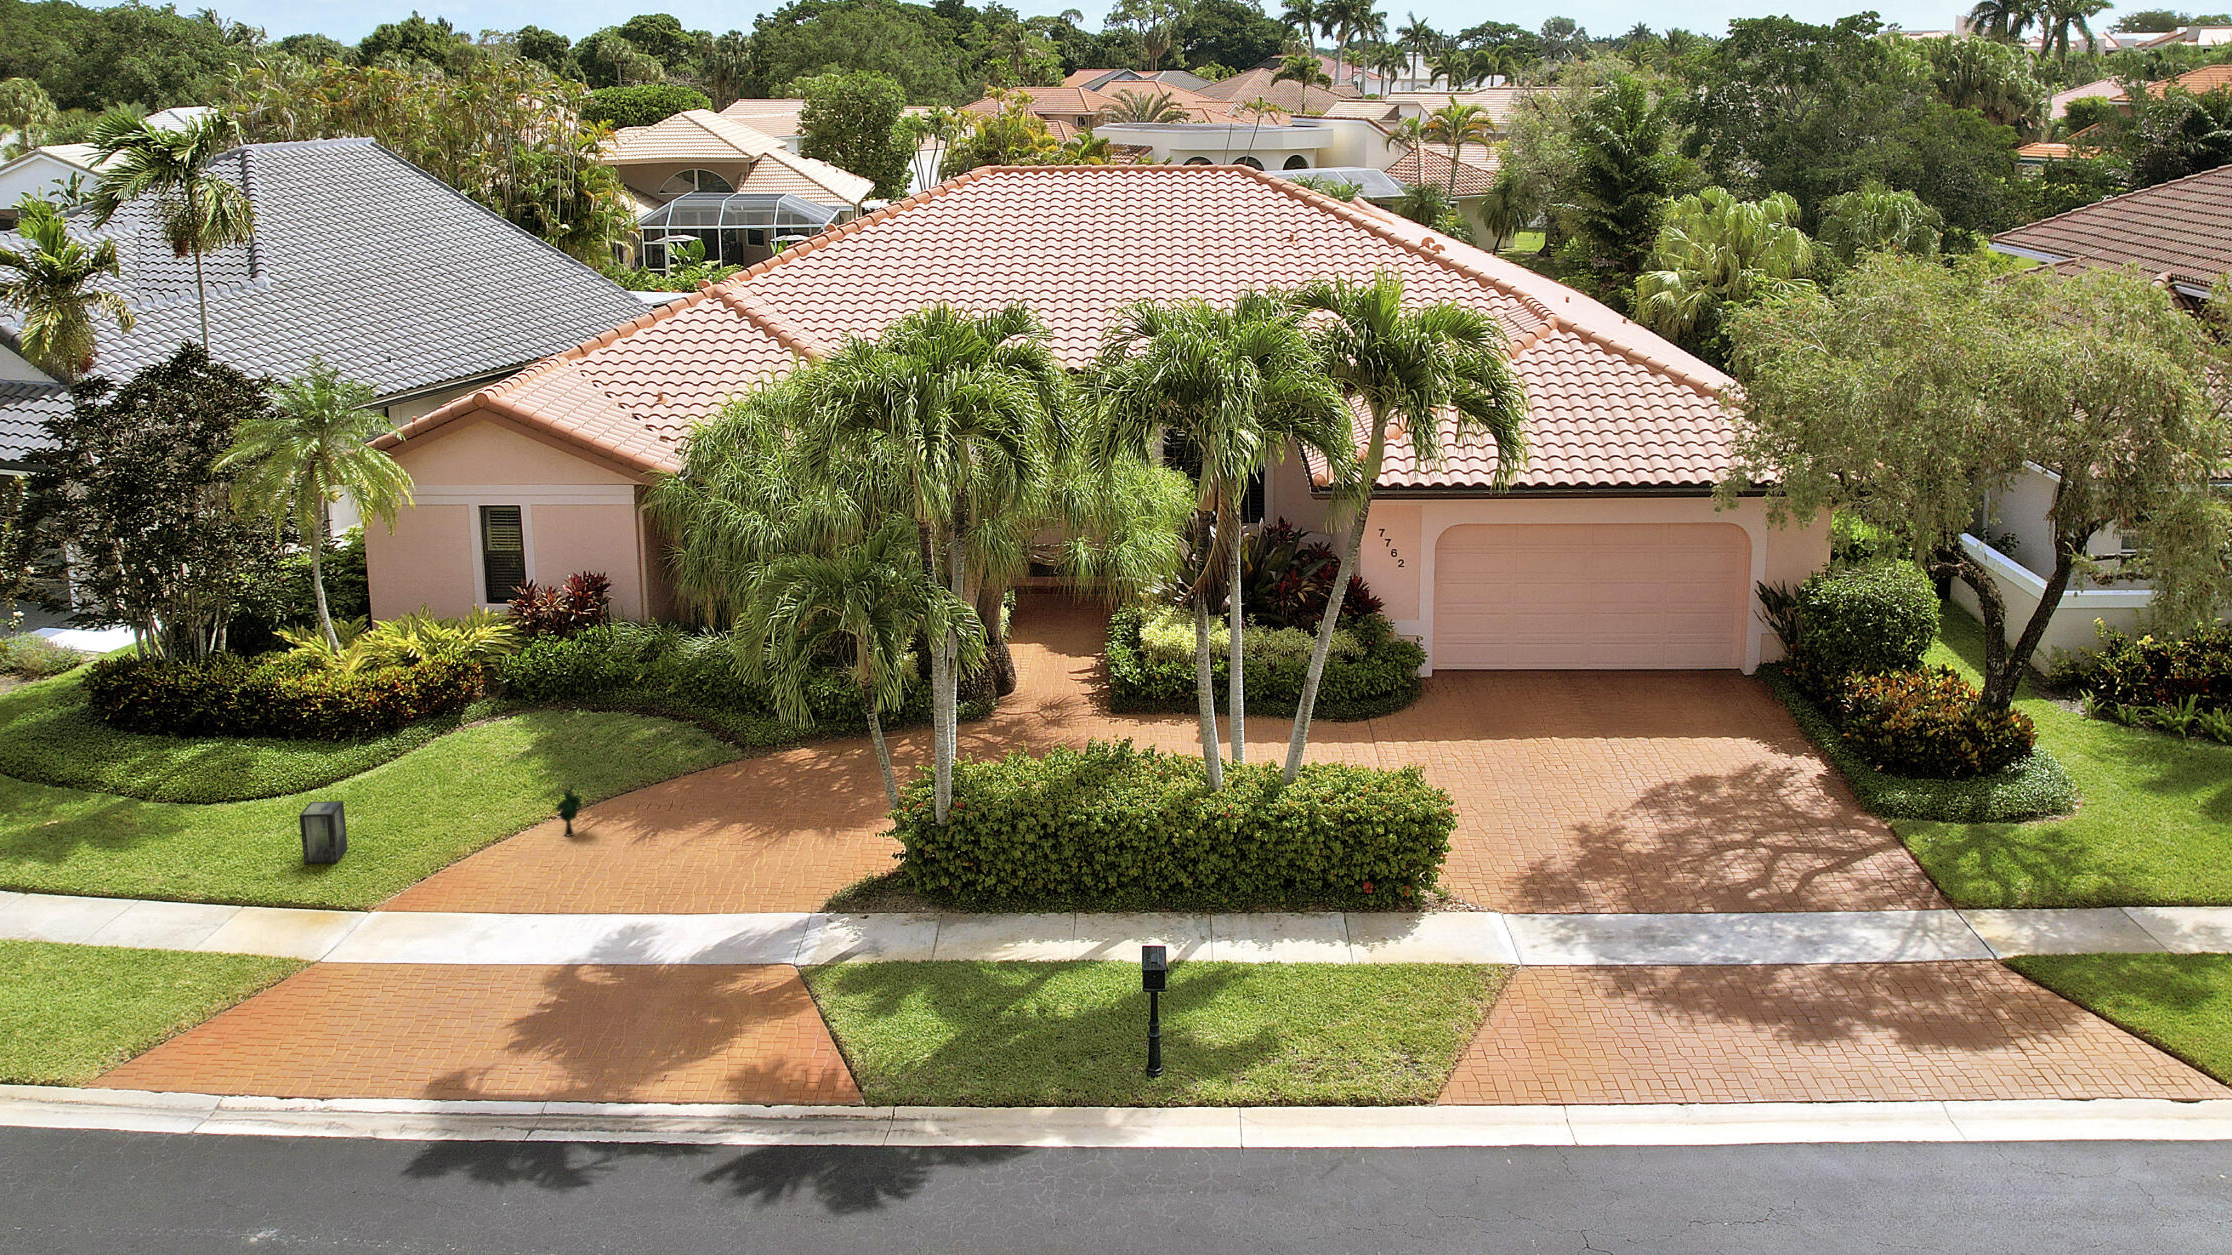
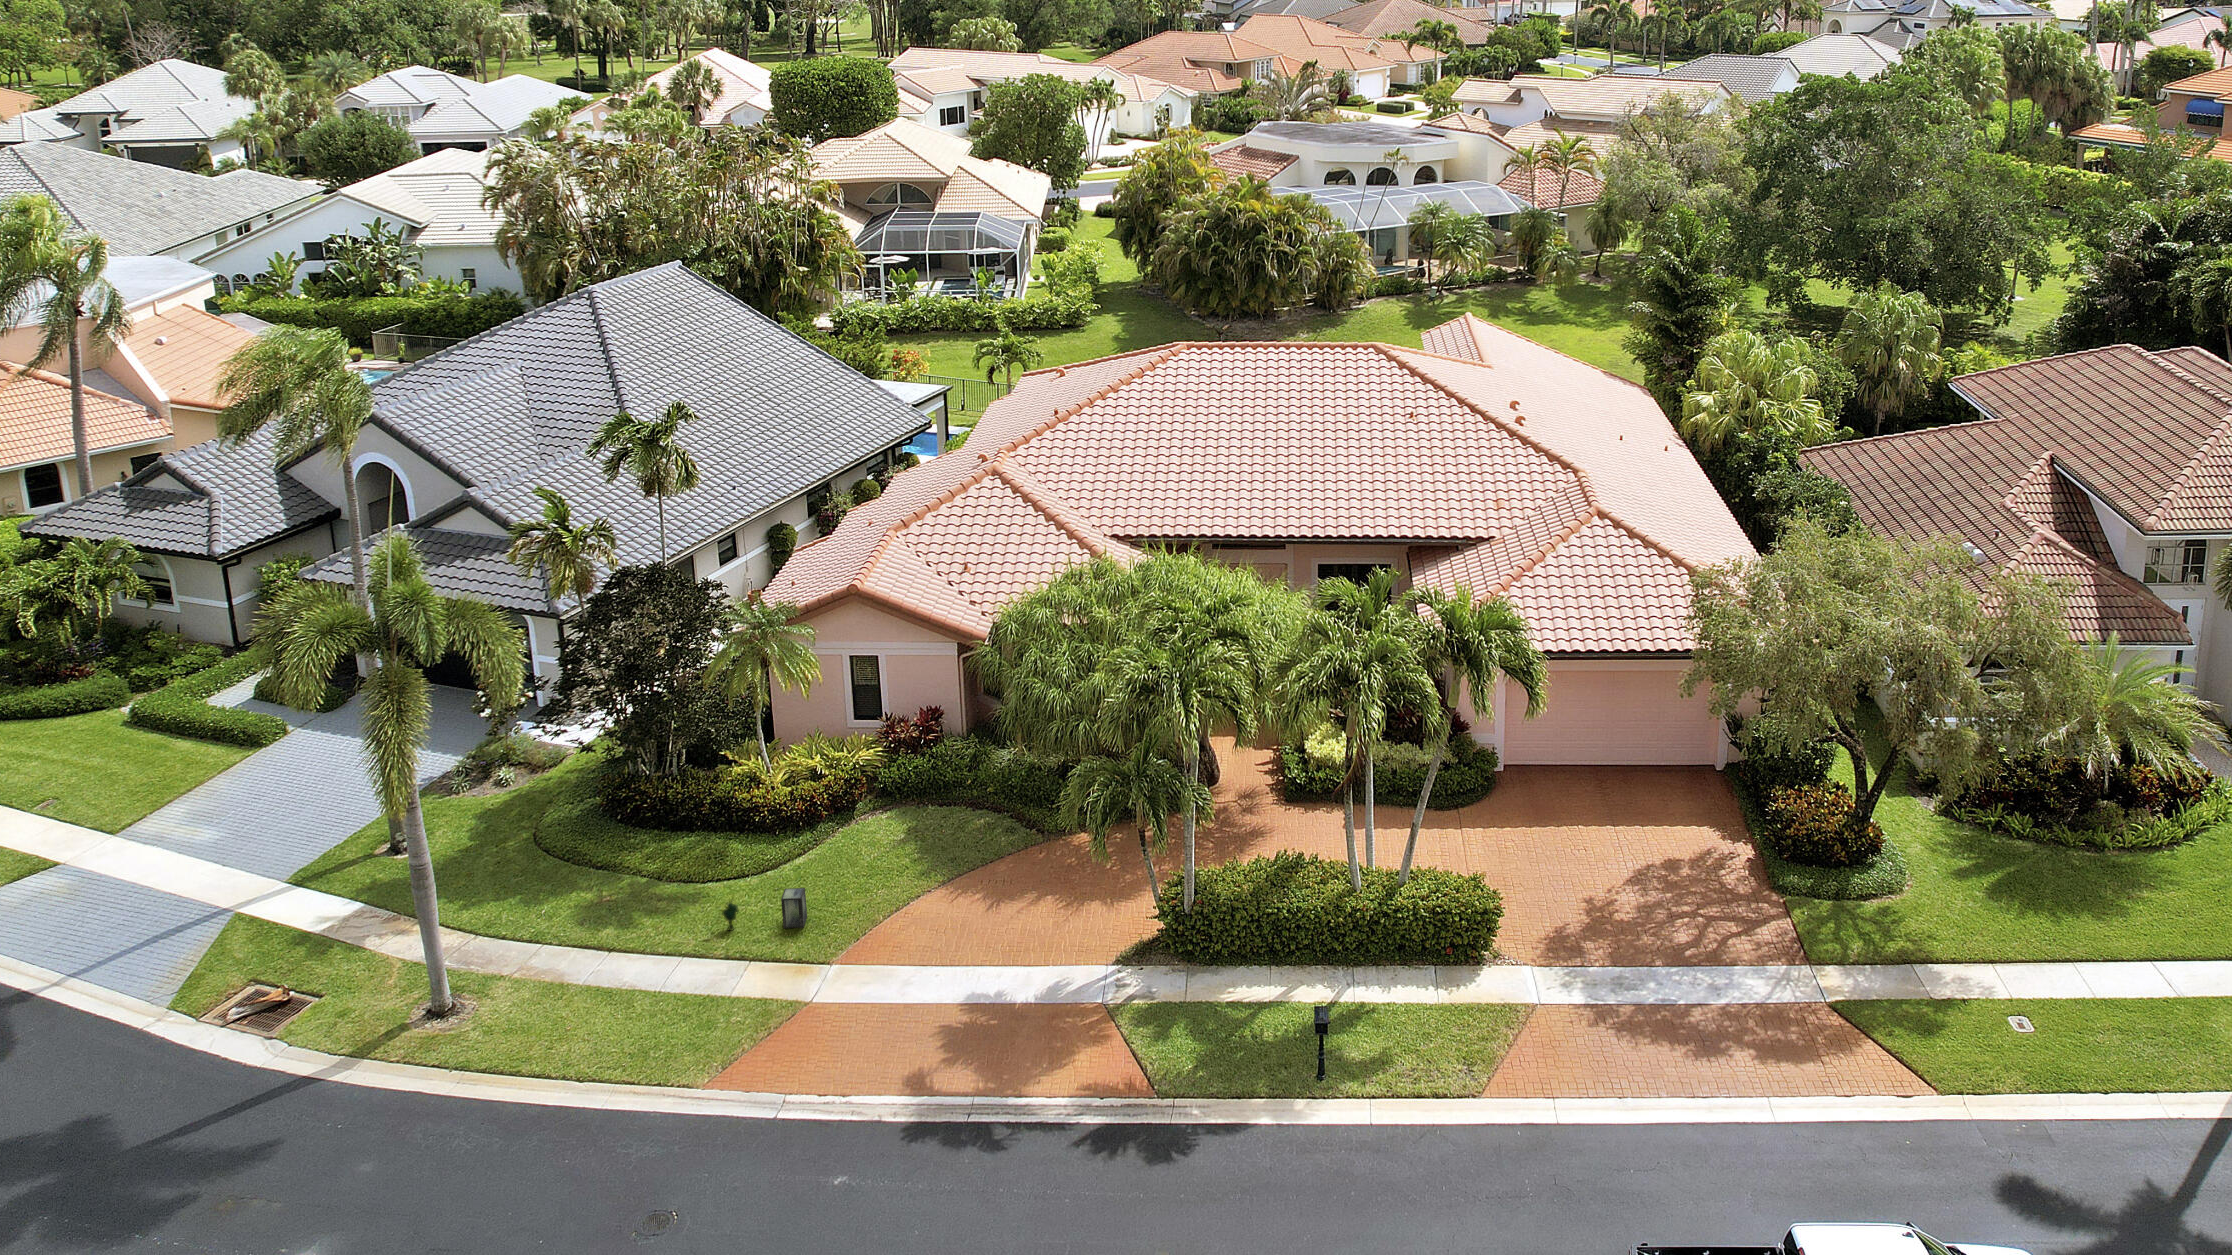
decorative plant: present [553,786,582,836] -> present [722,901,739,931]

